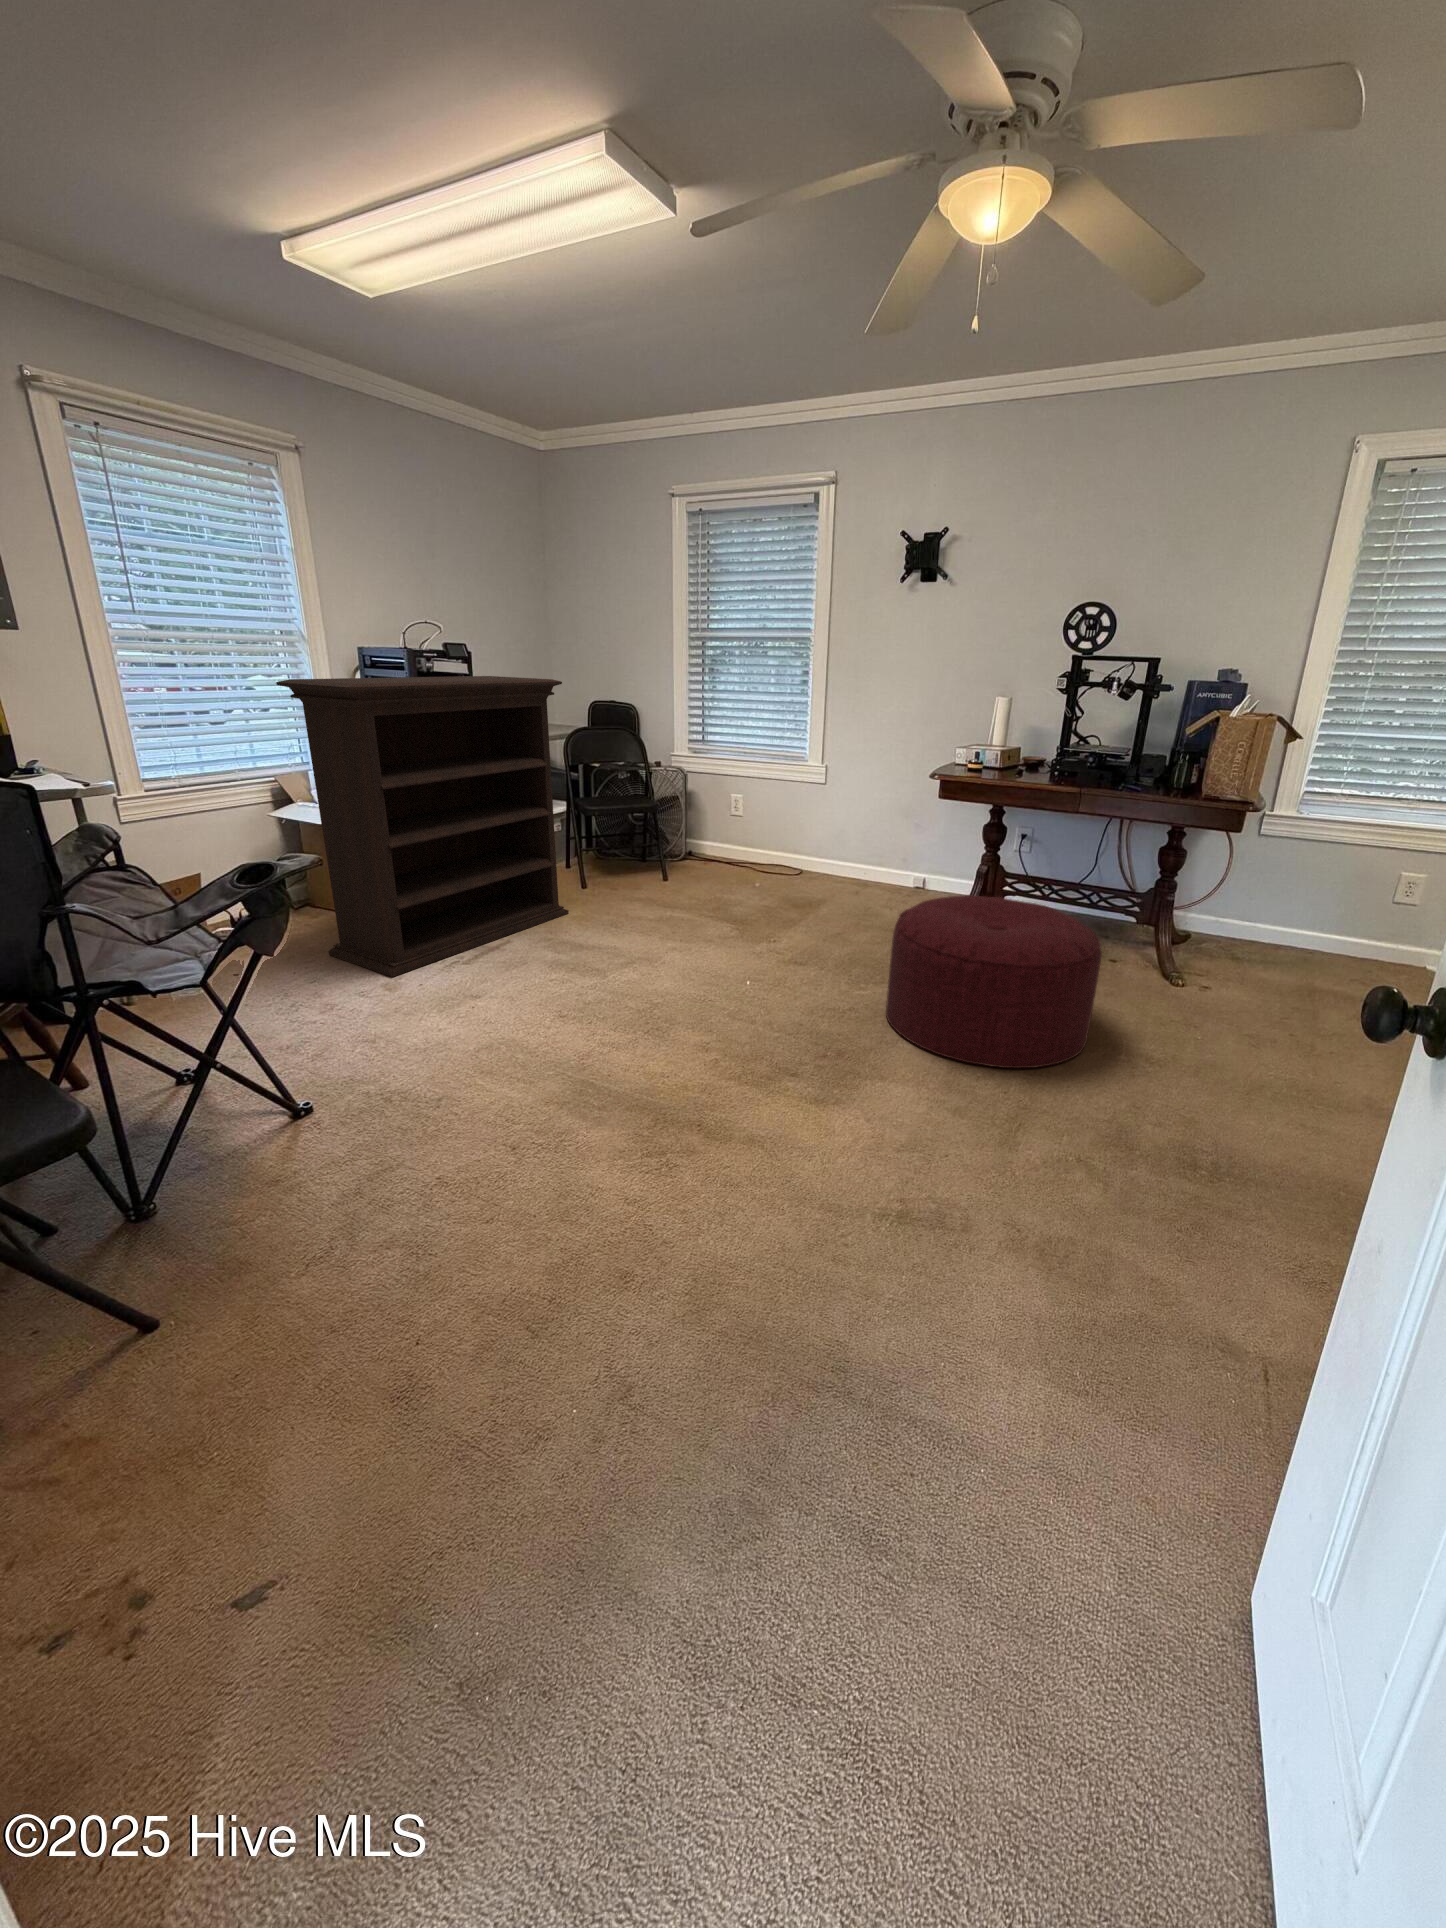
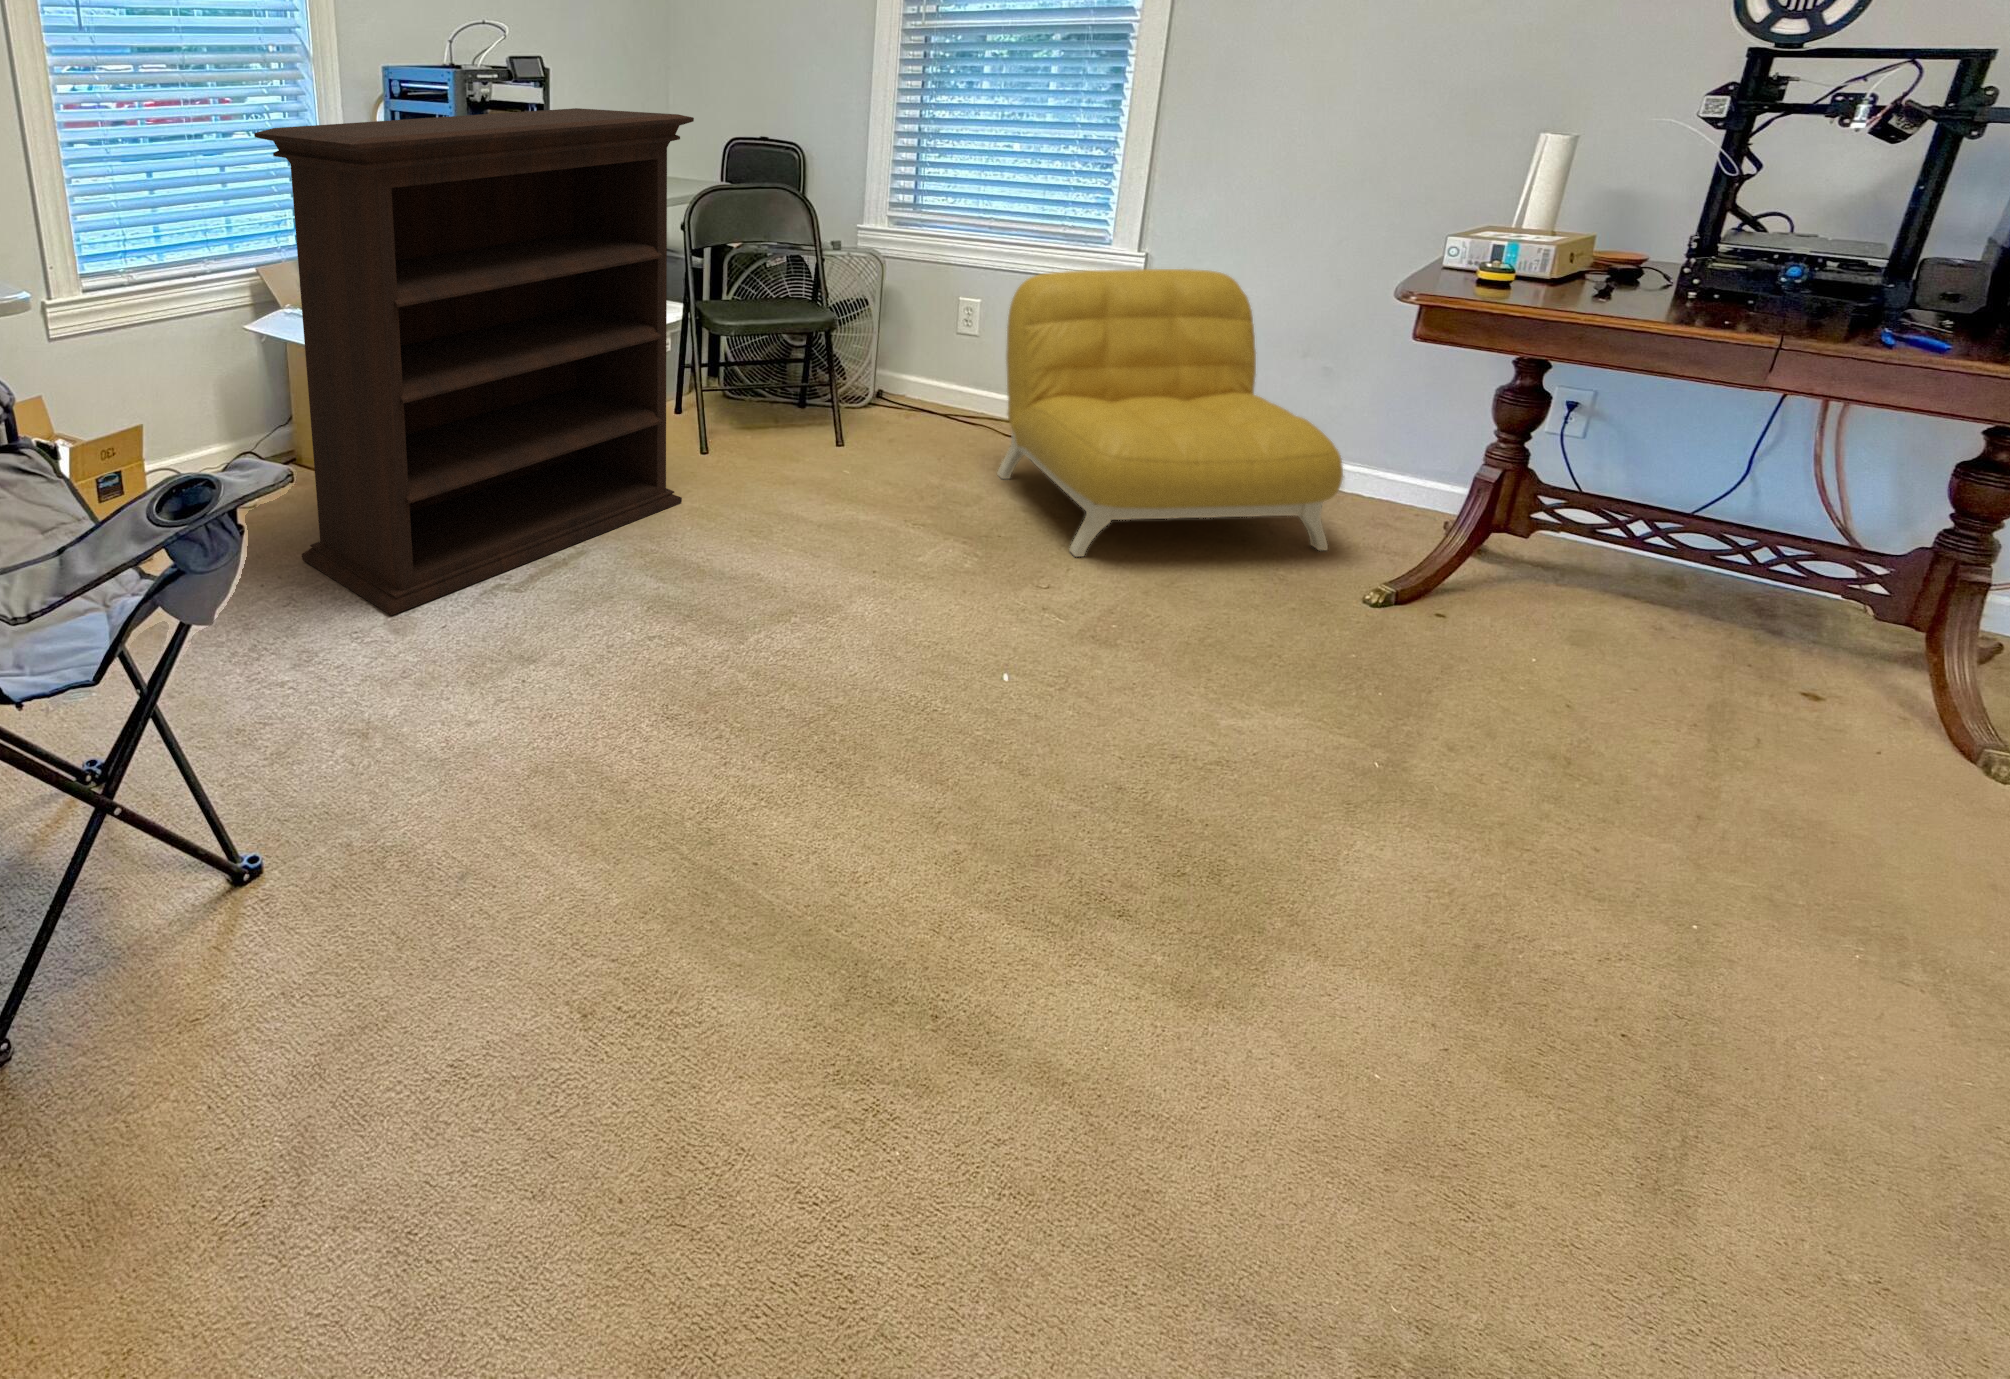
armchair: none [748,774,912,925] -> present [997,269,1343,556]
ottoman: present [886,895,1102,1068] -> none [1334,564,1952,1033]

